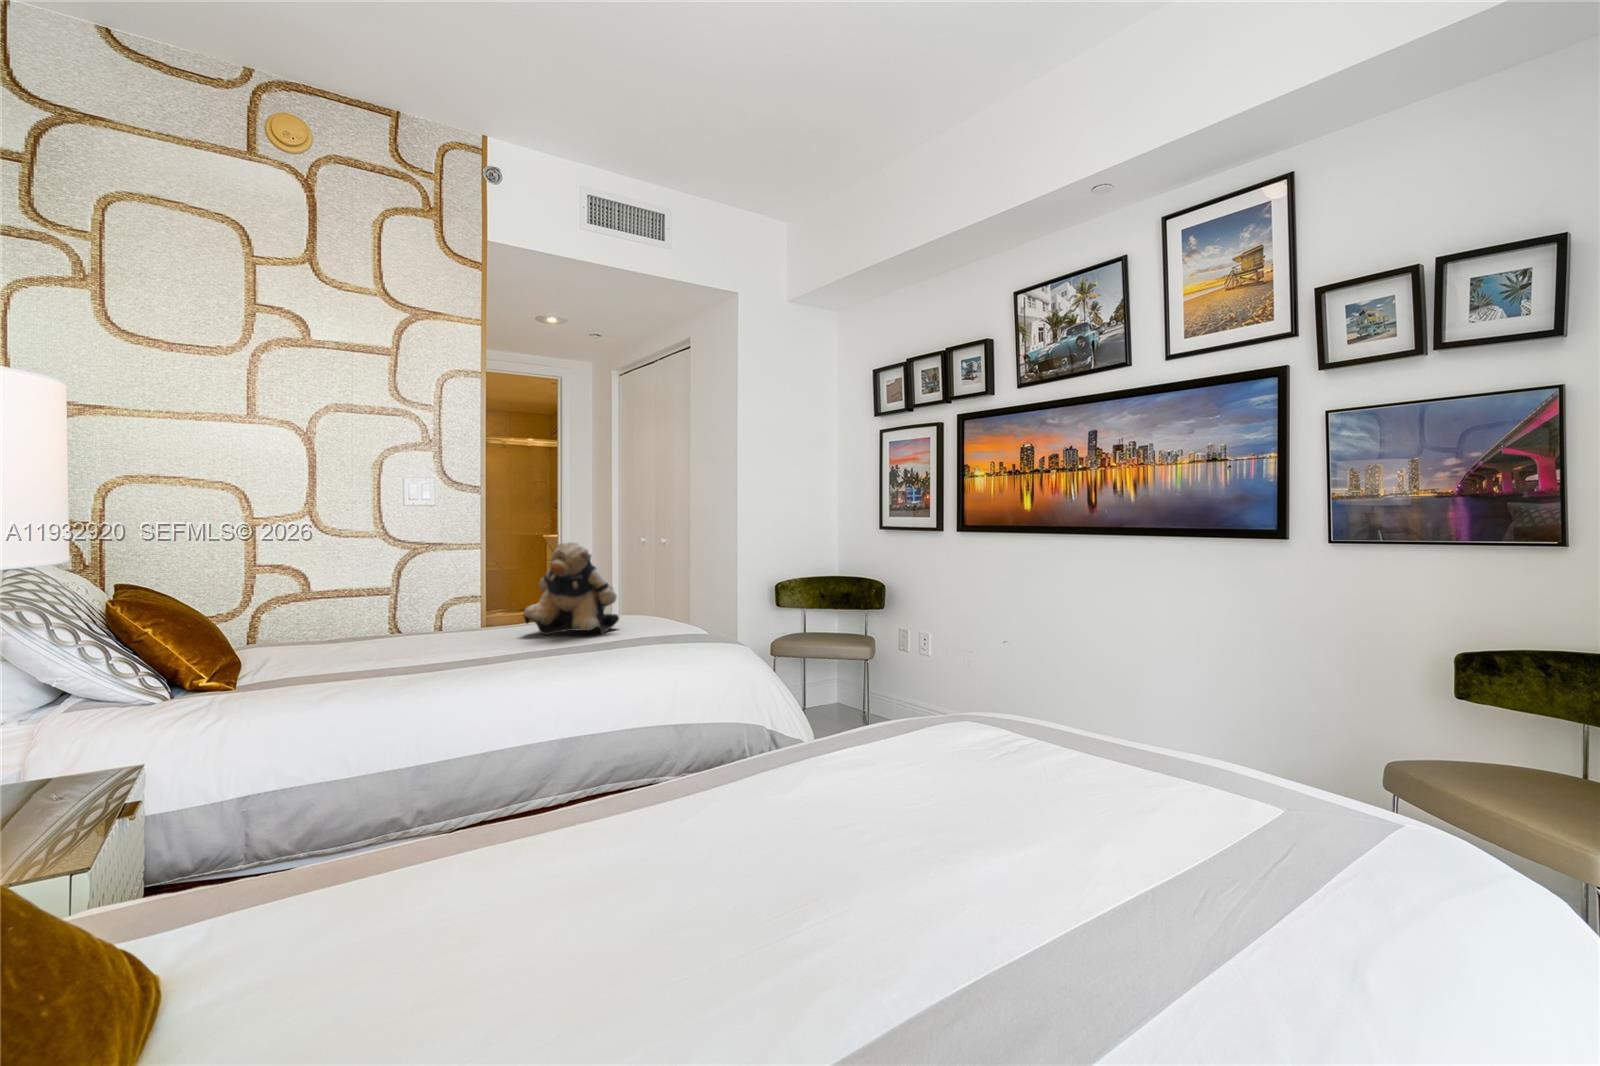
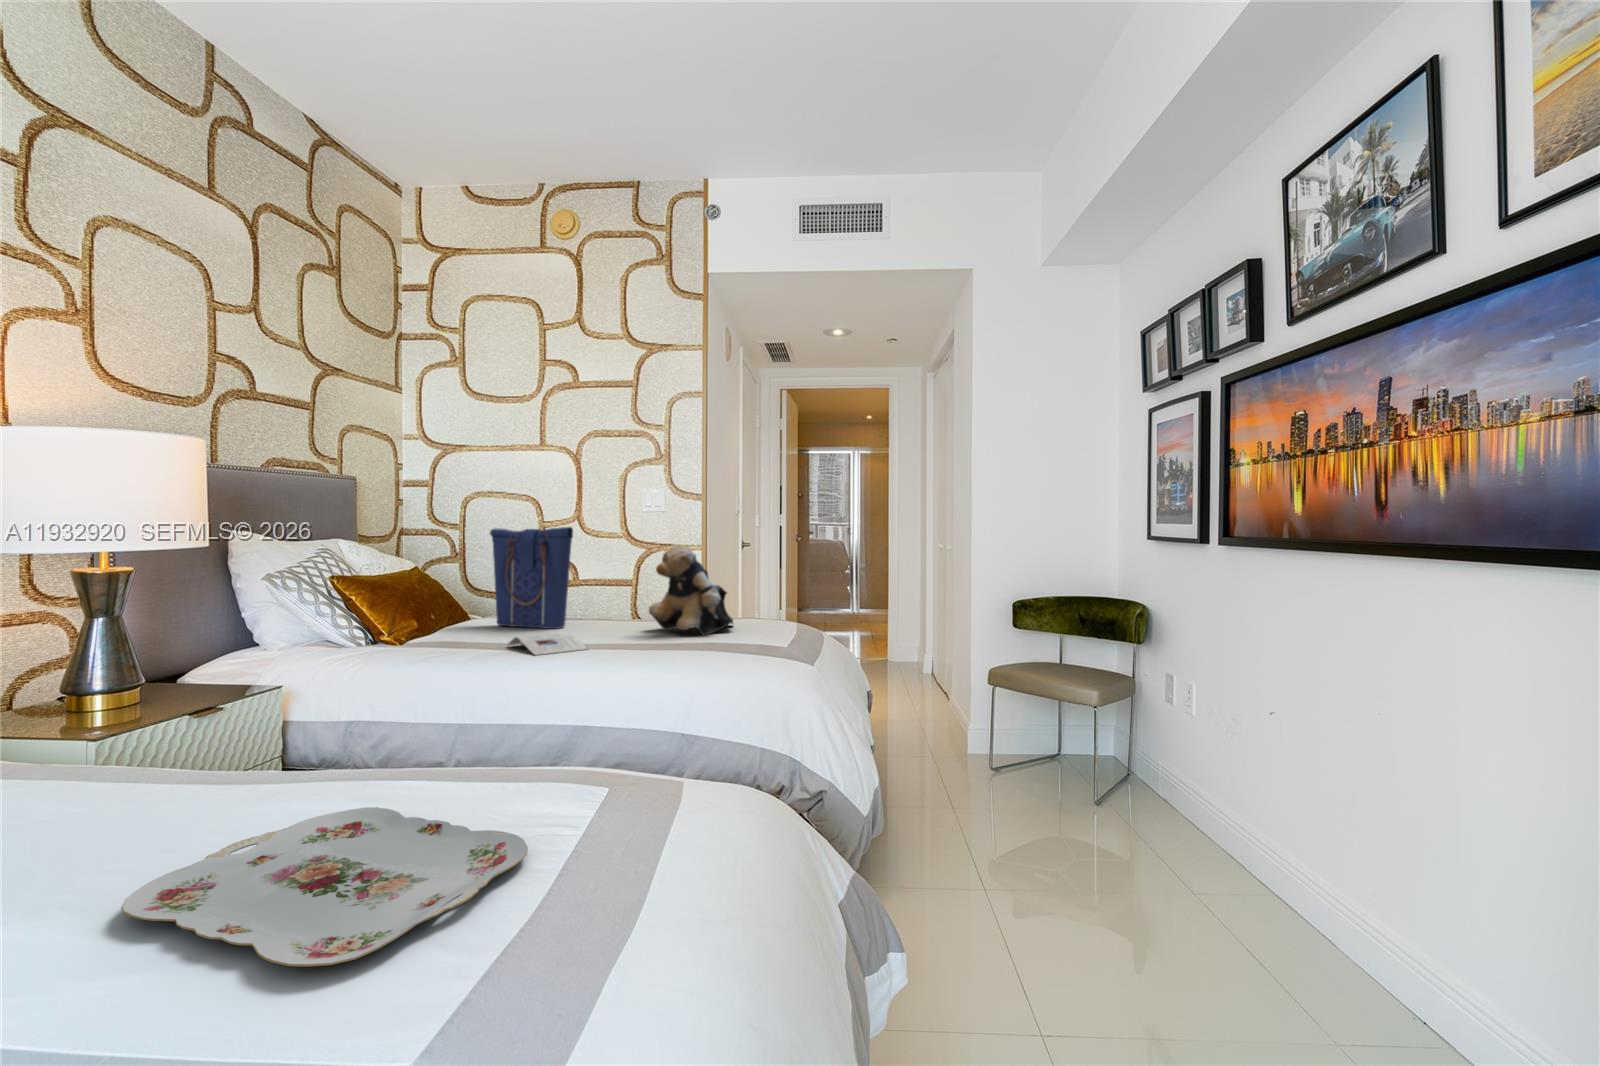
tote bag: none [277,523,415,654] -> present [490,527,573,629]
magazine: none [426,644,541,671] -> present [509,633,588,656]
serving tray: none [840,758,1139,861] -> present [121,807,528,966]

